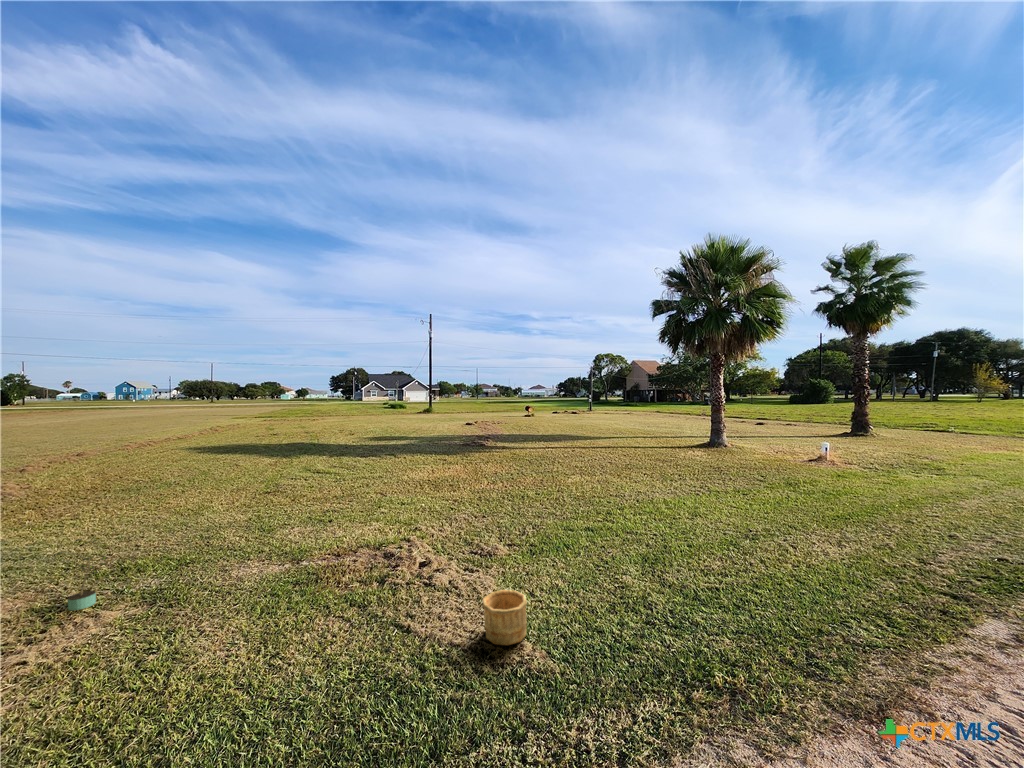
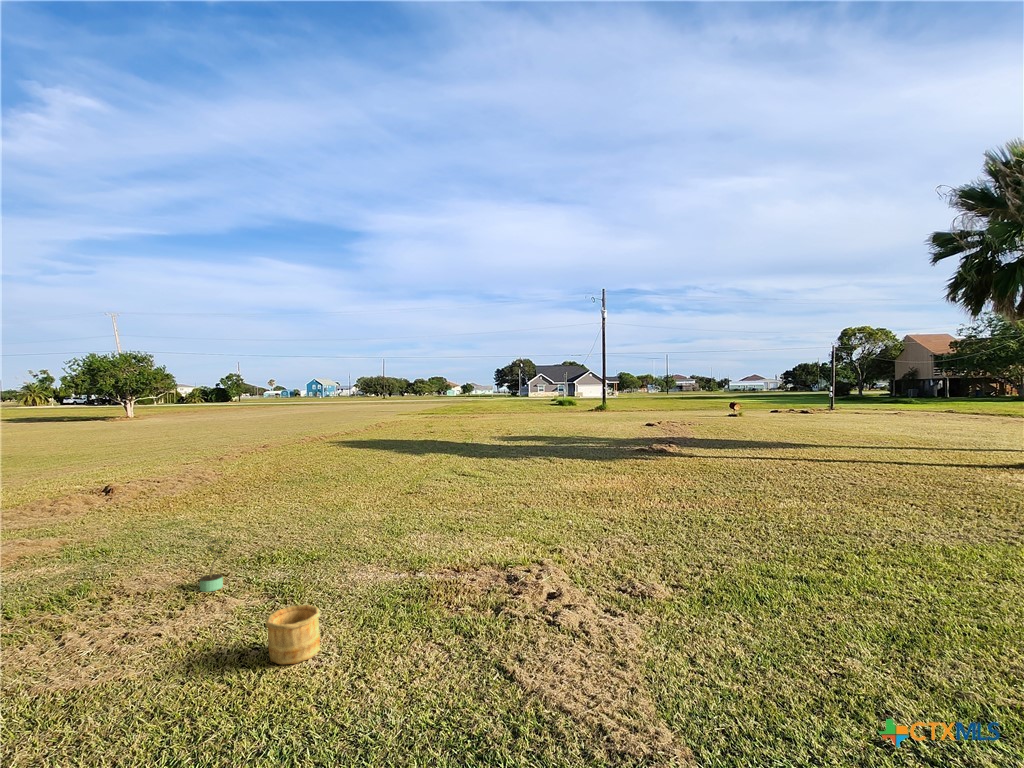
wooden bucket: present [482,590,527,645] -> present [266,605,320,664]

